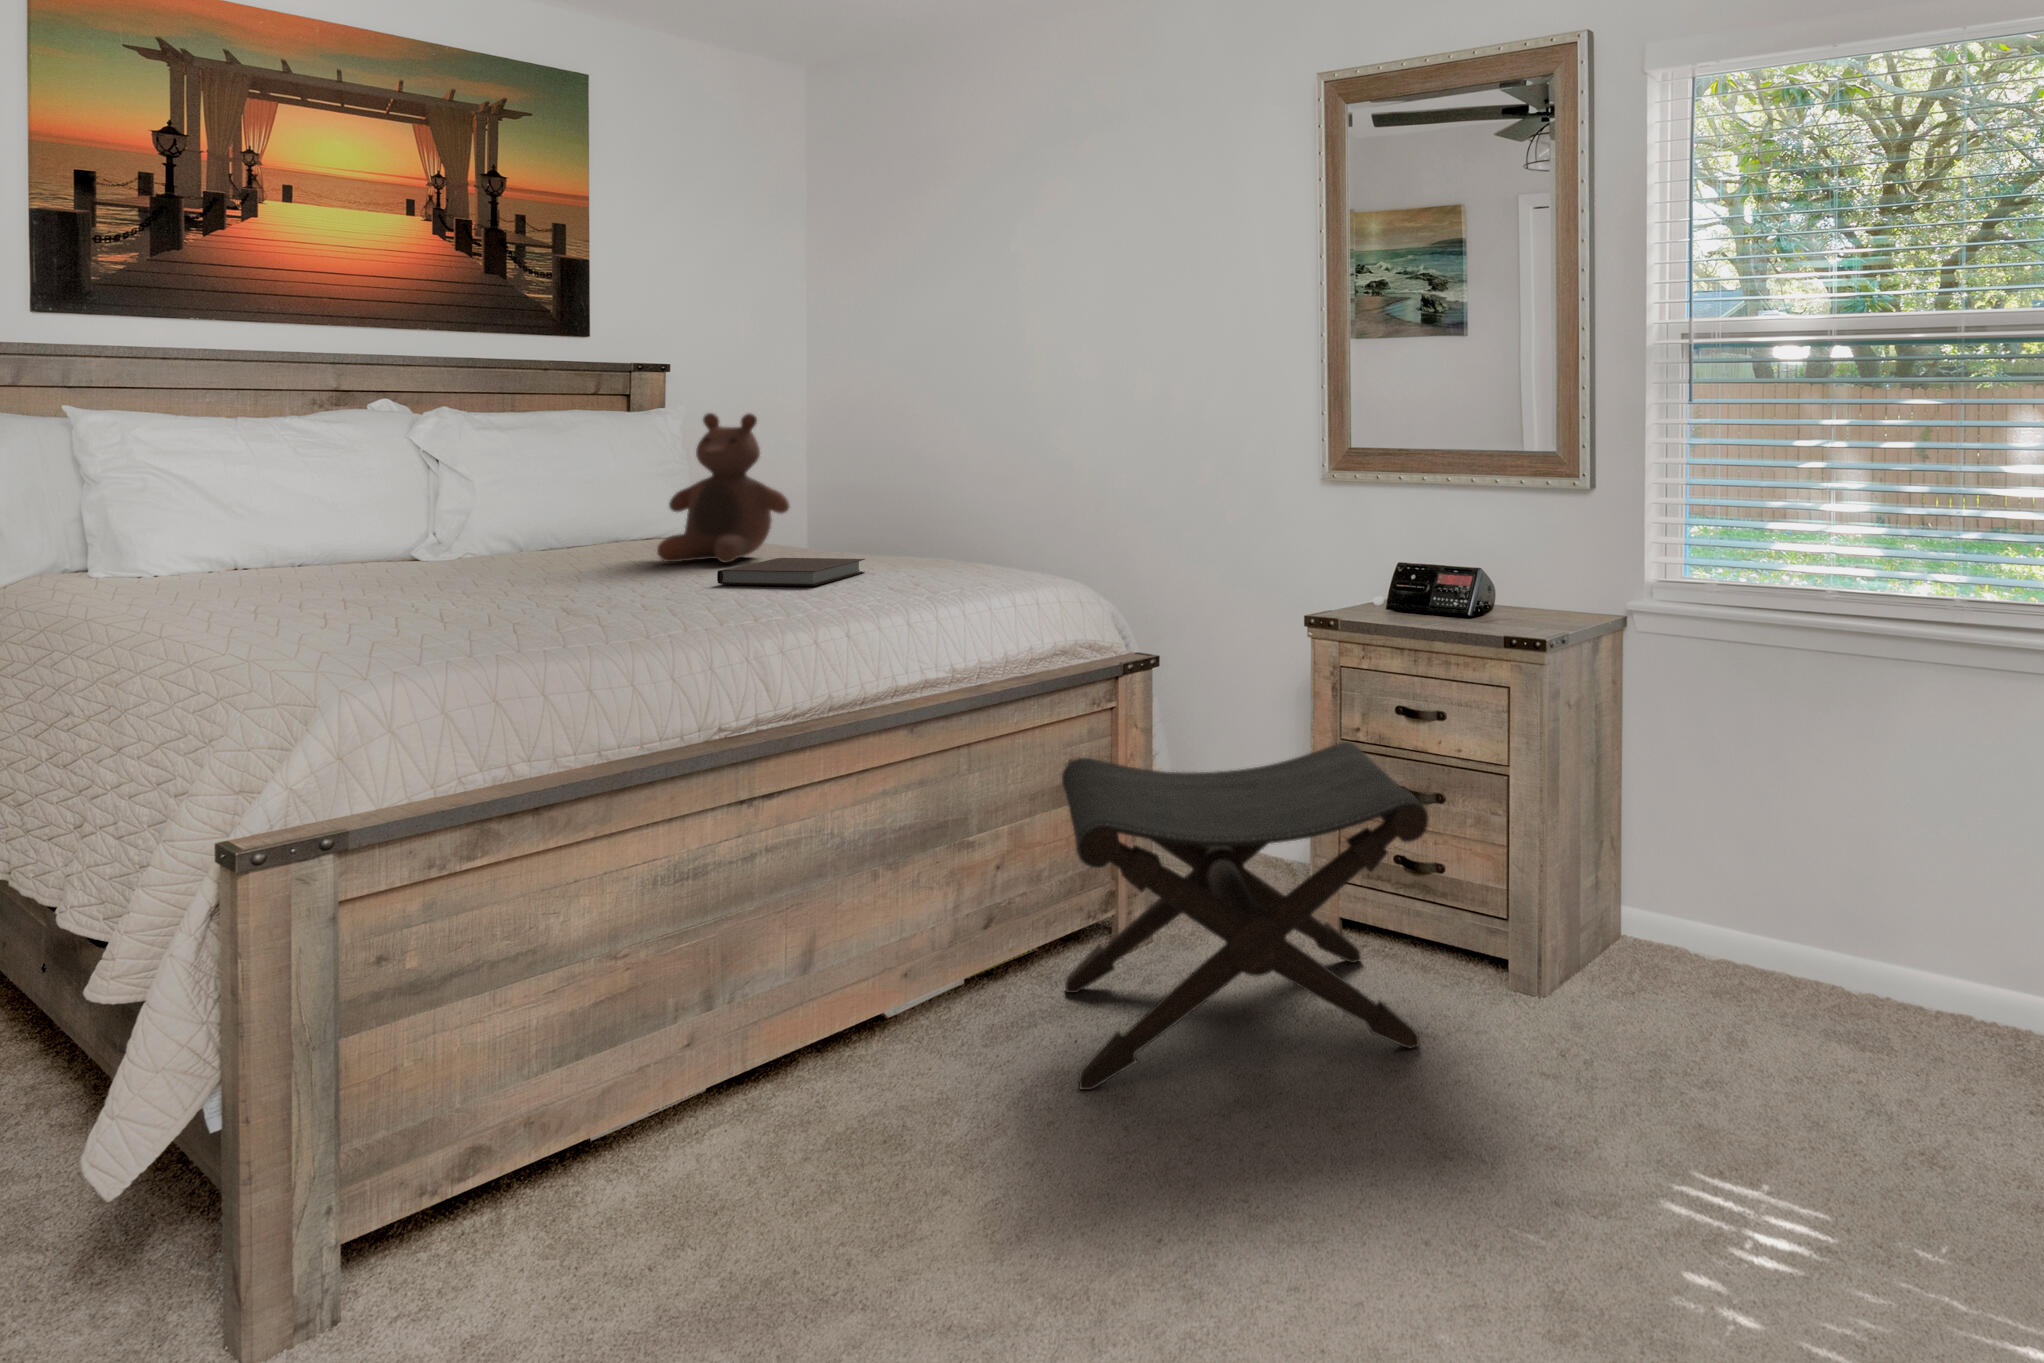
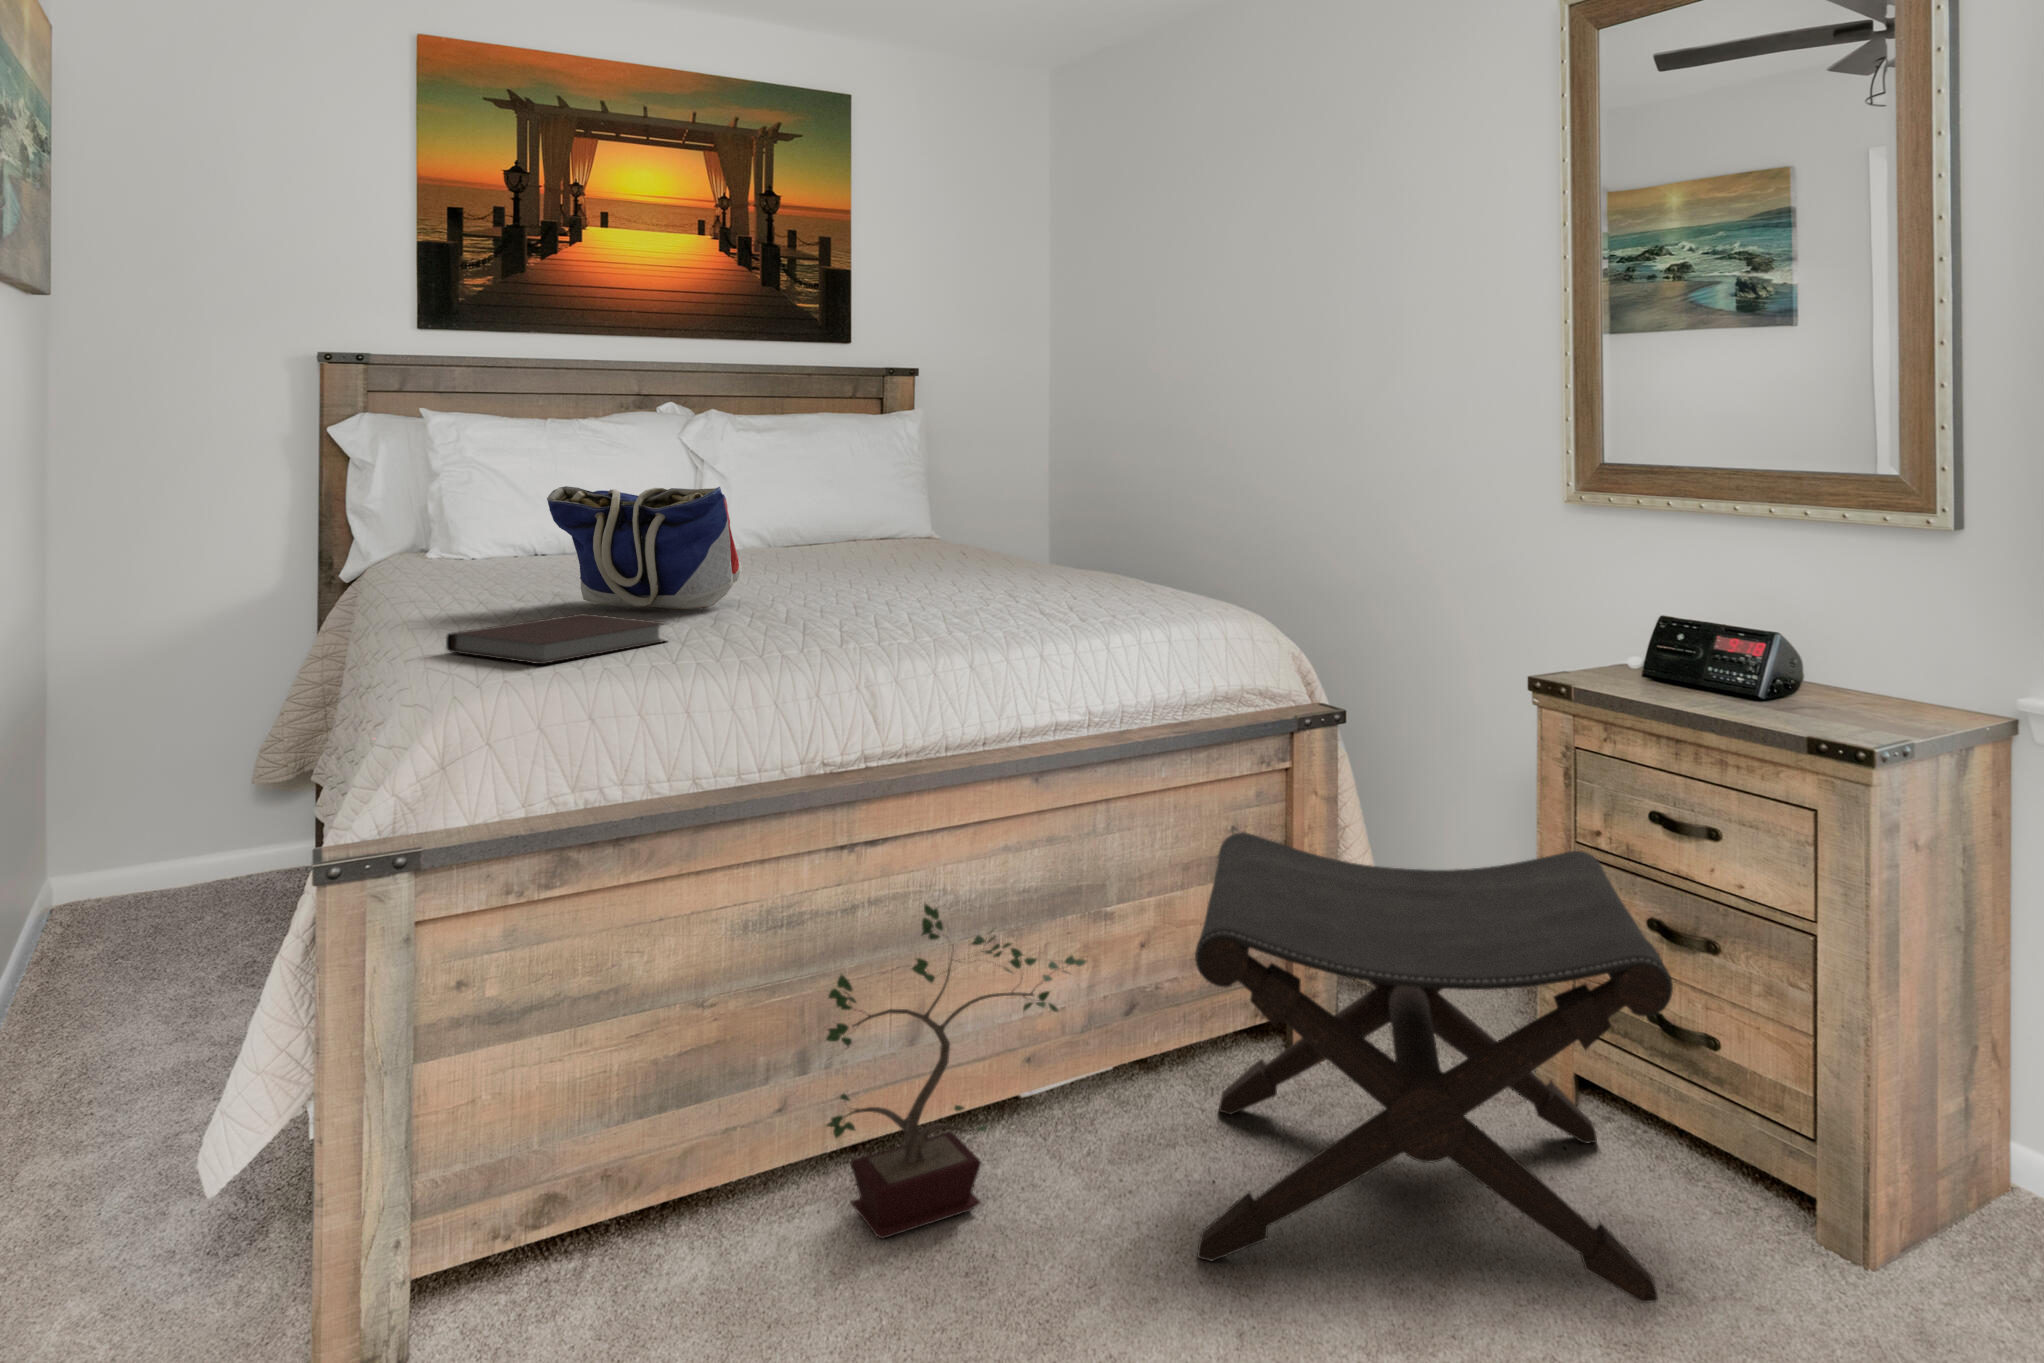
stuffed bear: present [657,413,790,563] -> none [853,419,980,575]
tote bag: none [346,480,573,603] -> present [547,486,743,610]
notebook: present [717,558,865,586] -> present [446,613,665,664]
potted plant: none [741,839,970,1134] -> present [826,903,1086,1238]

